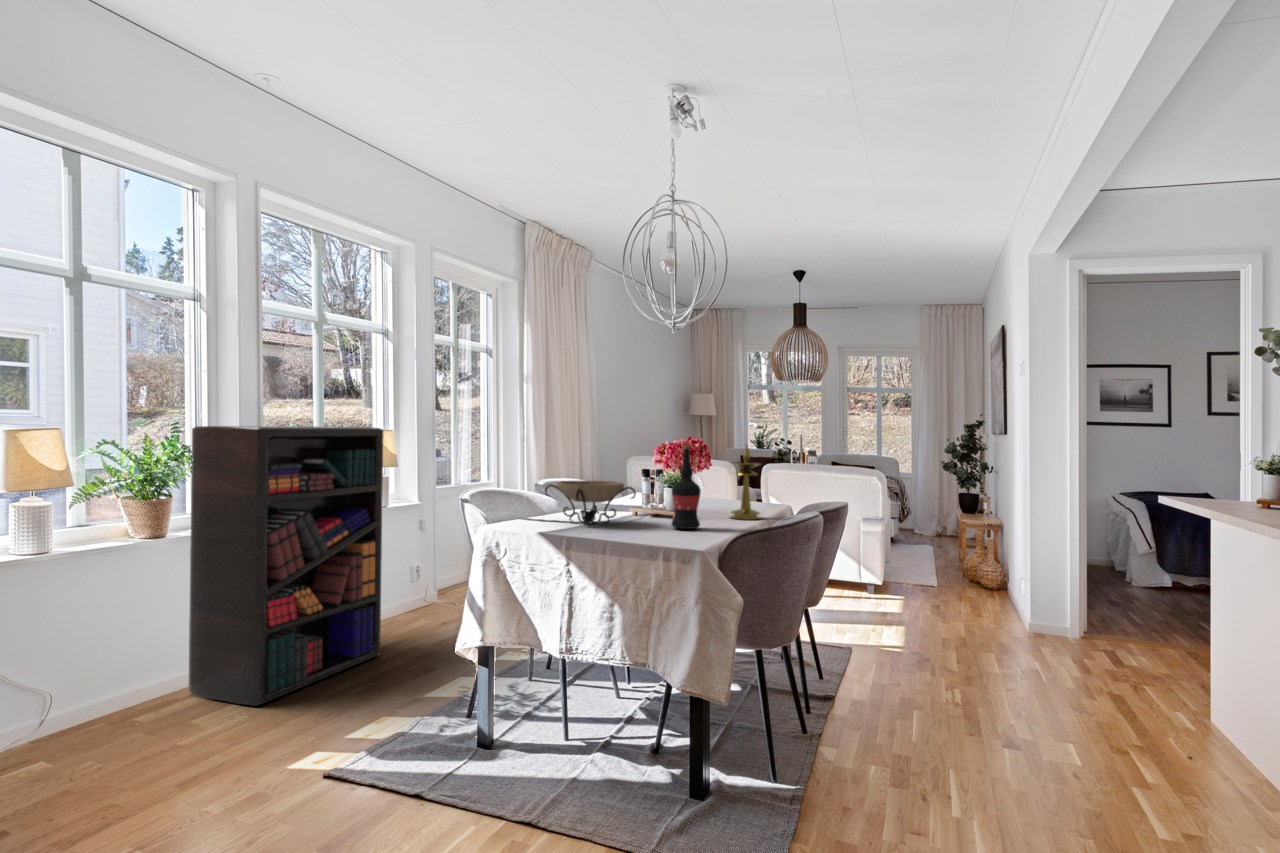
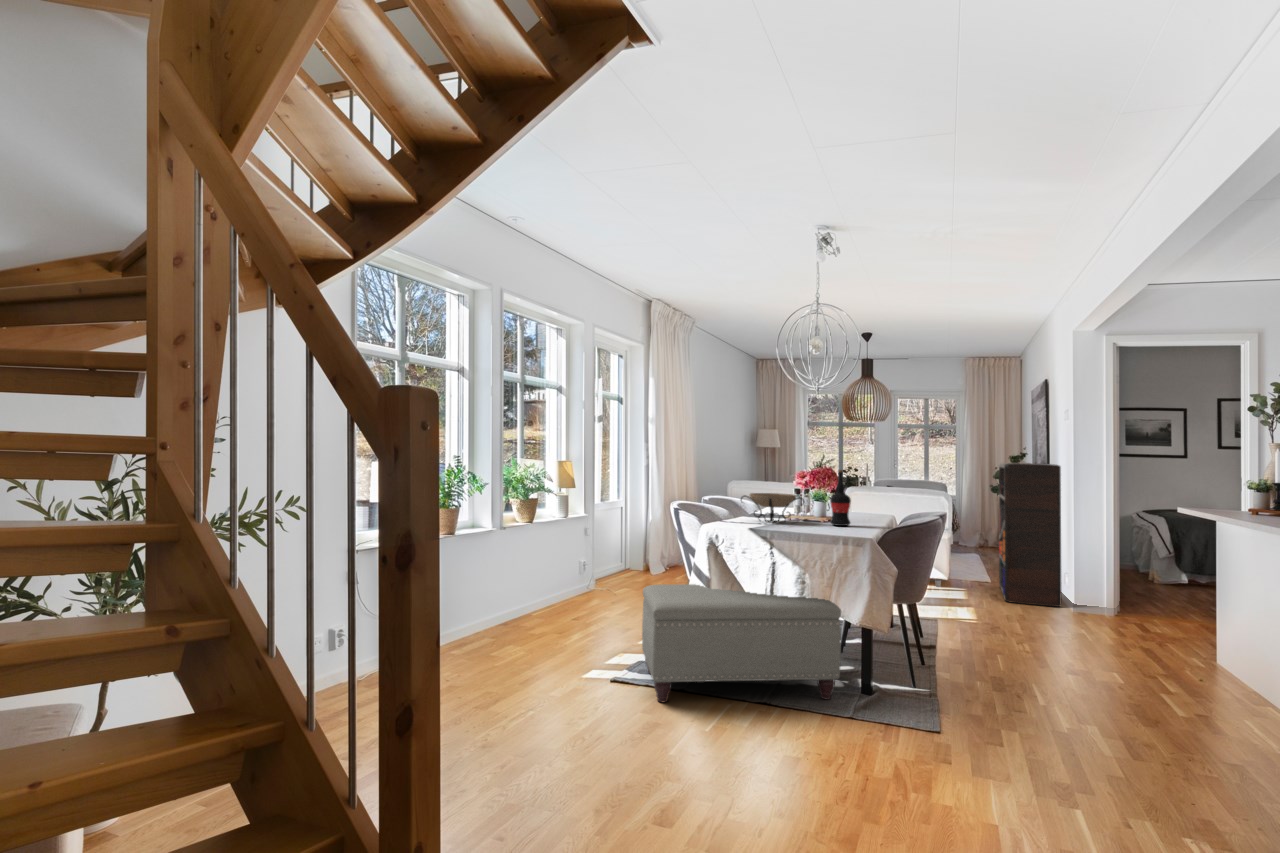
bookshelf: present [189,426,383,706] -> present [999,463,1062,607]
candlestick: present [731,445,761,520] -> none [862,469,885,521]
ottoman: none [351,618,661,821] -> present [642,584,841,702]

